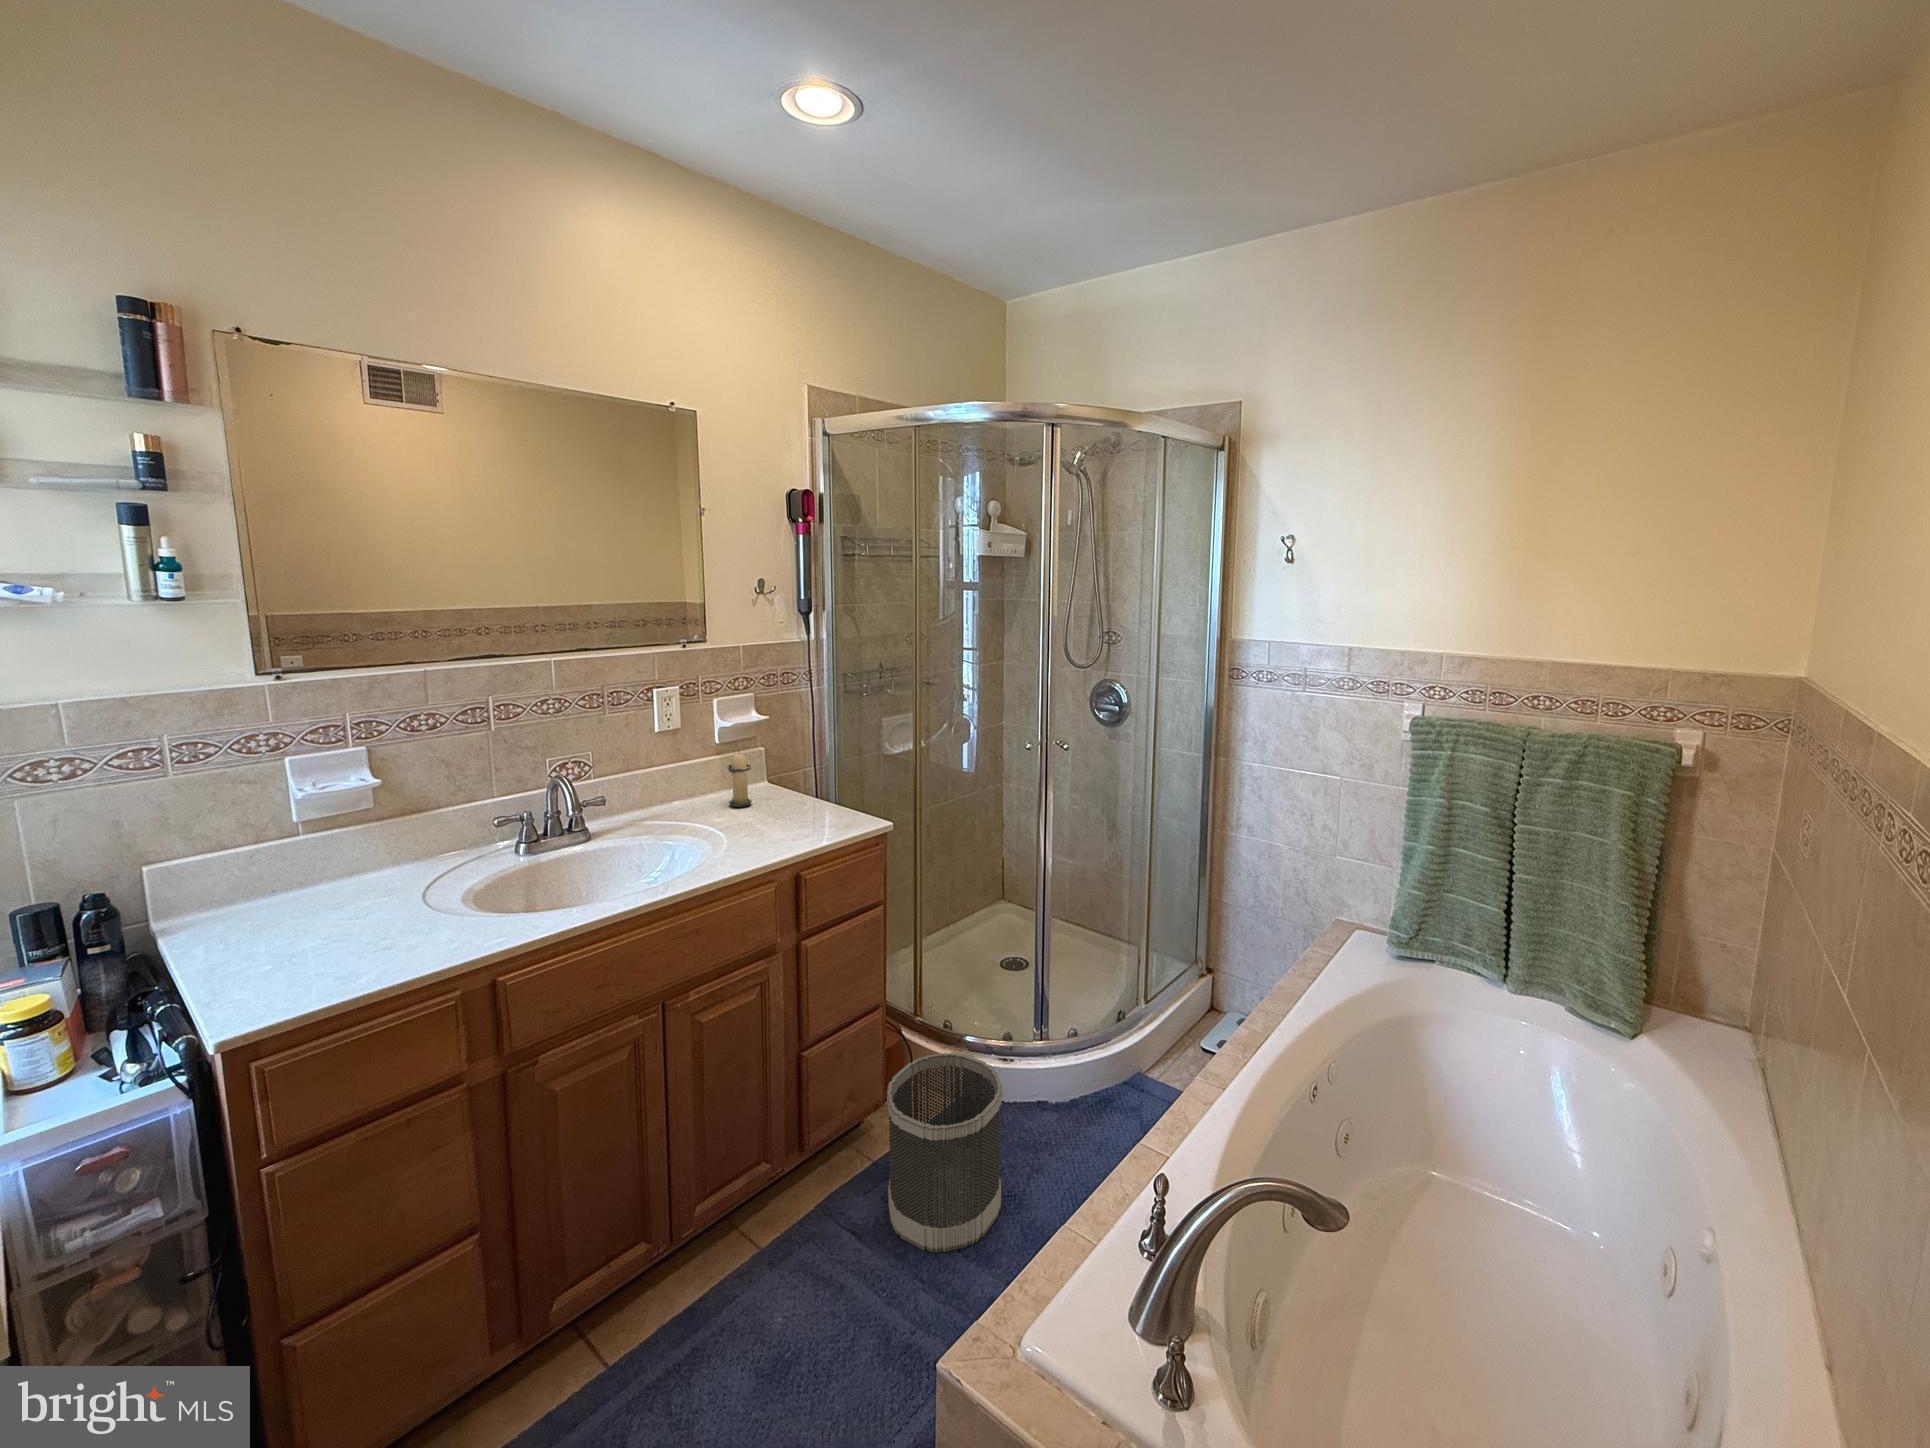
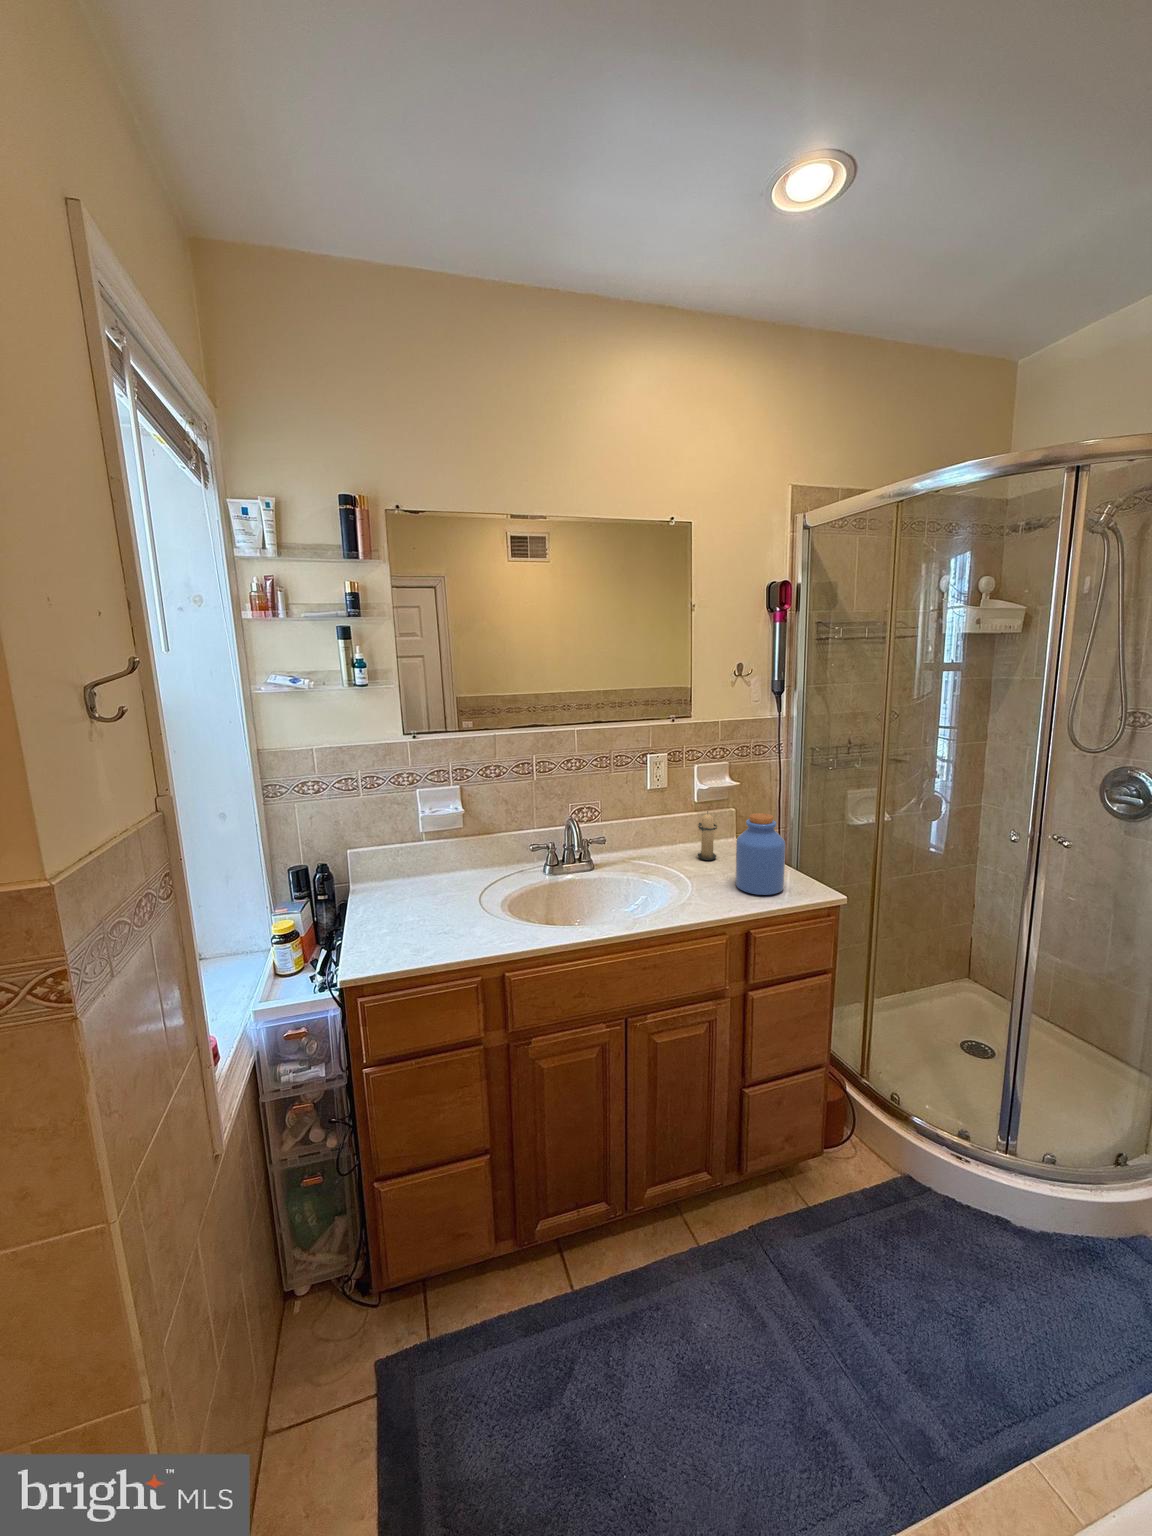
jar: none [777,744,831,832] -> present [736,813,785,895]
wastebasket: present [887,1053,1002,1253] -> none [815,1140,955,1366]

